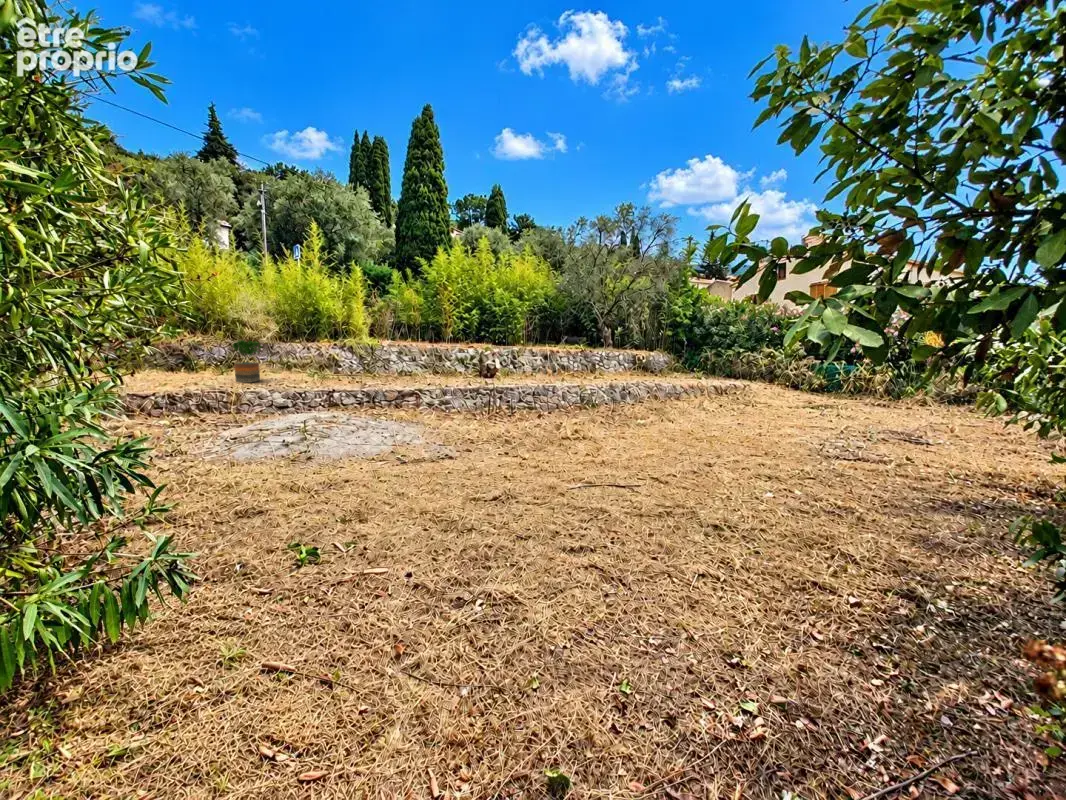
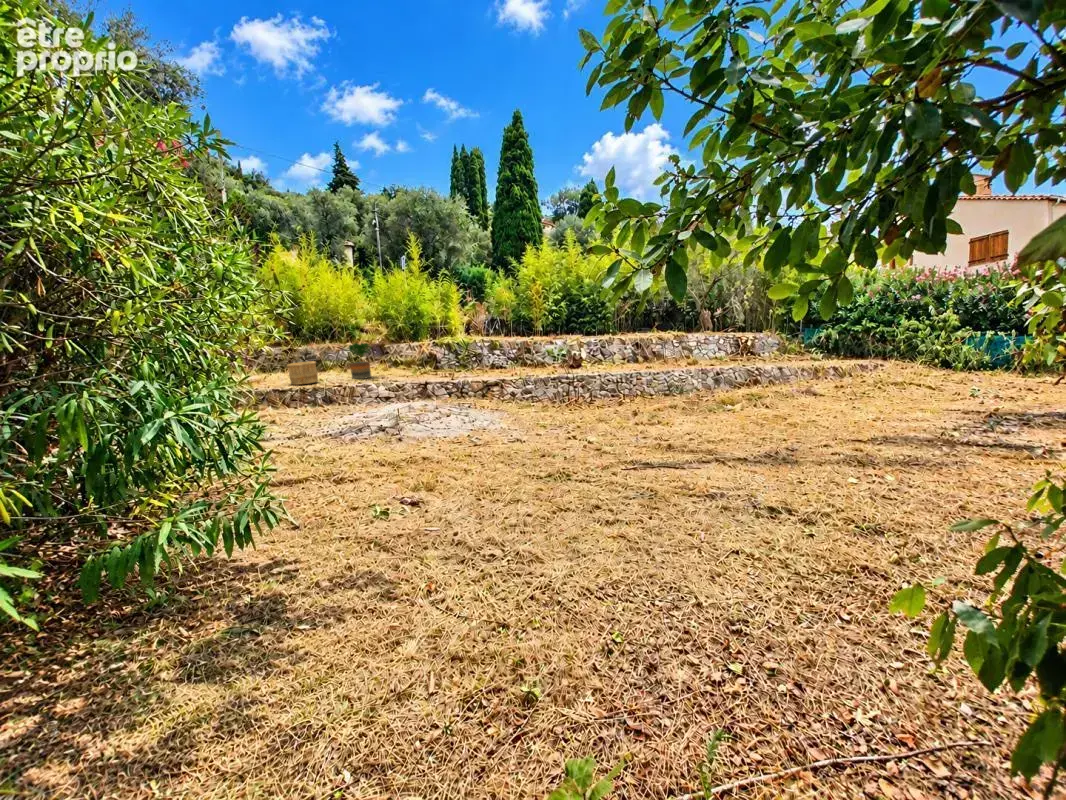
wooden bucket: none [148,360,191,388] -> present [287,361,318,385]

